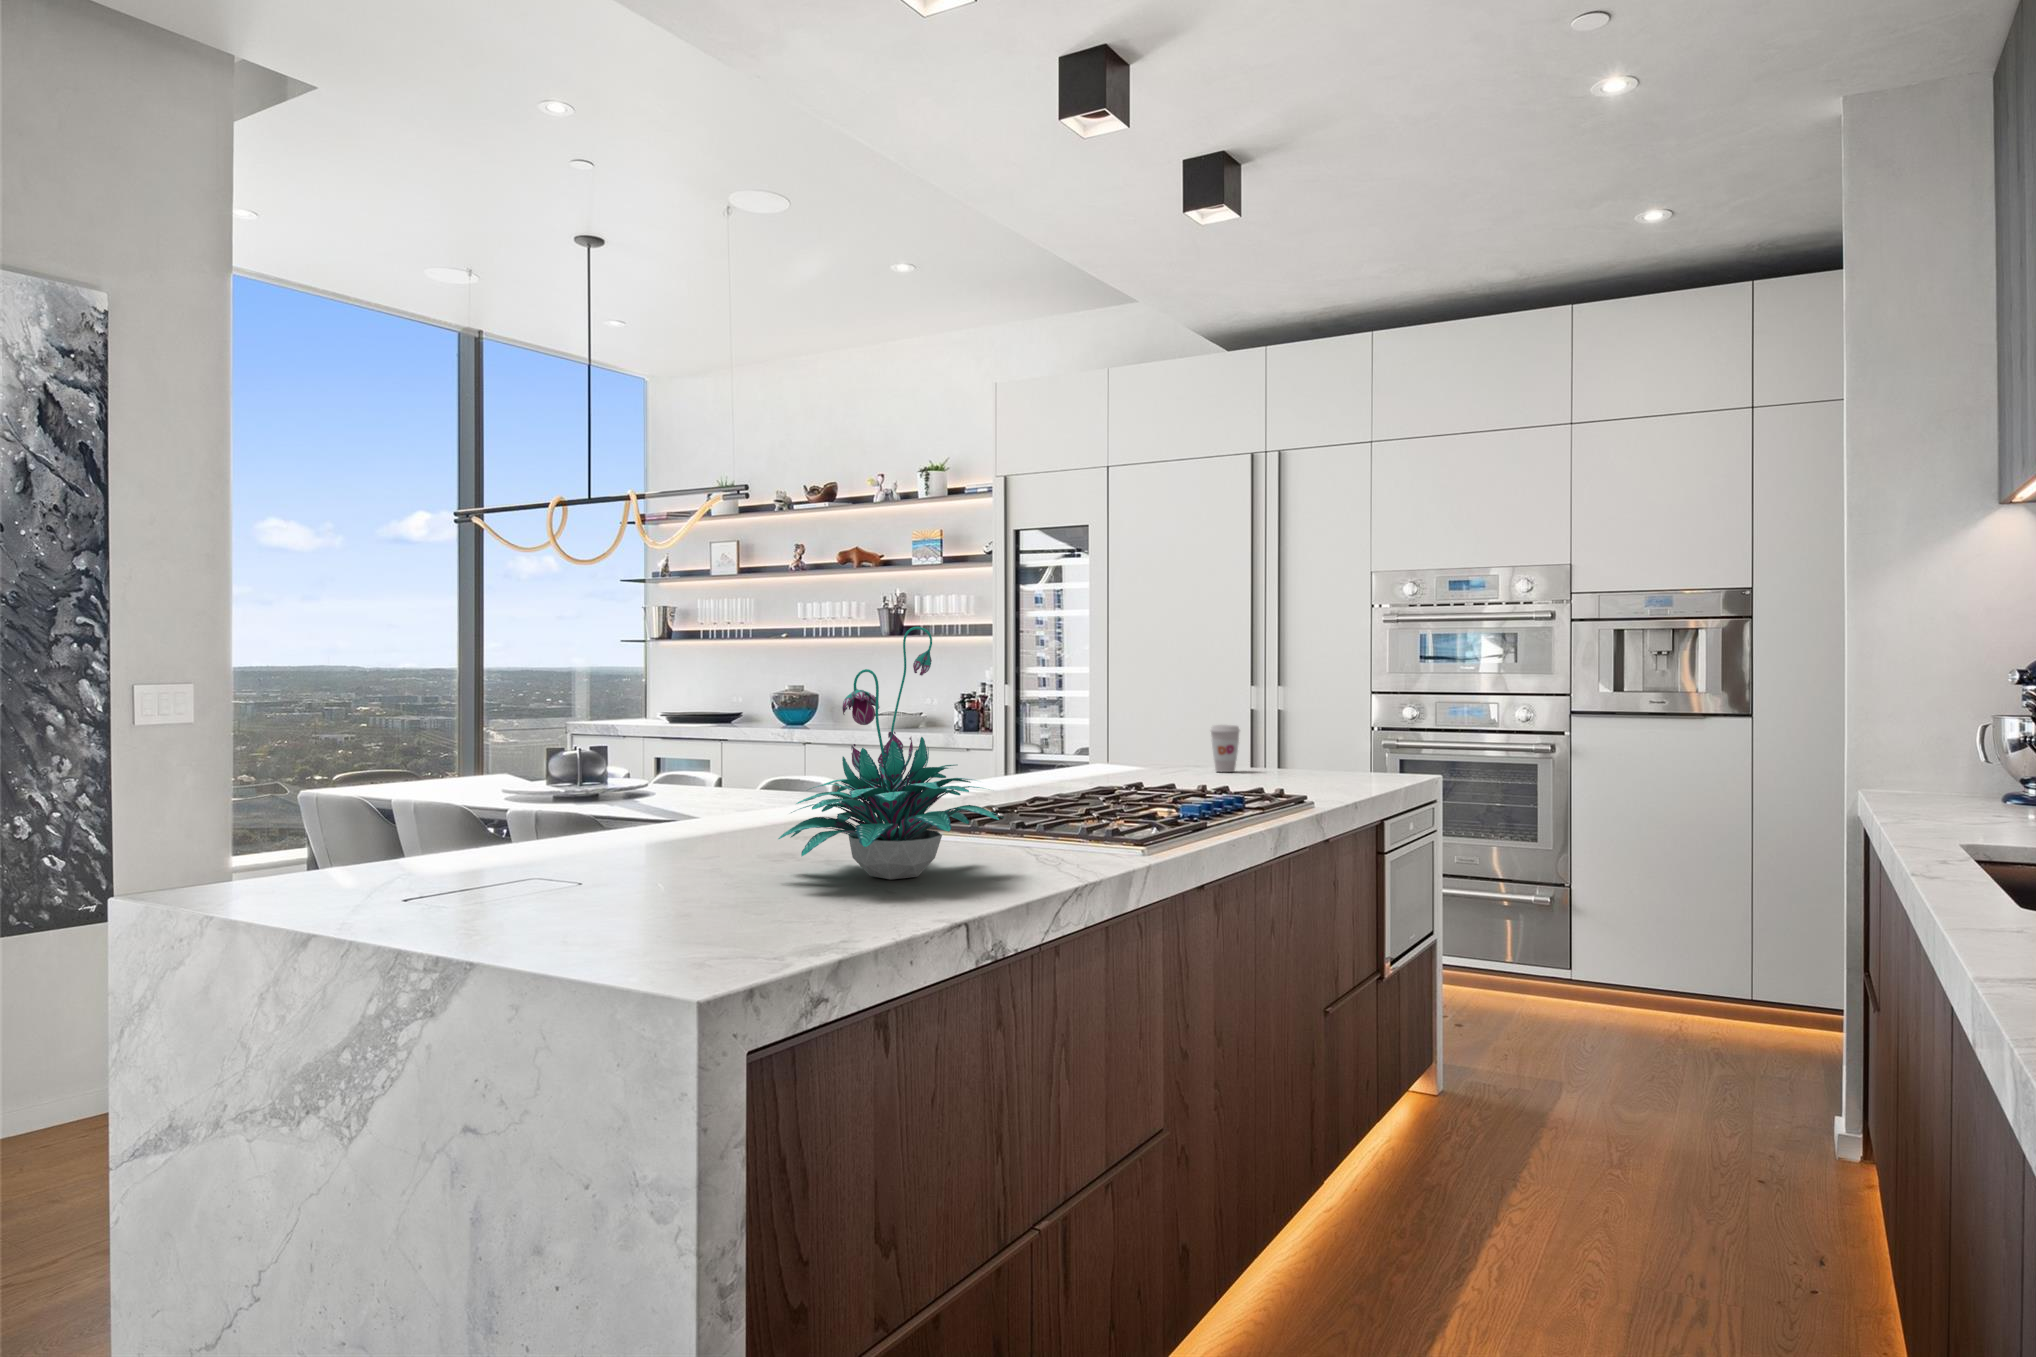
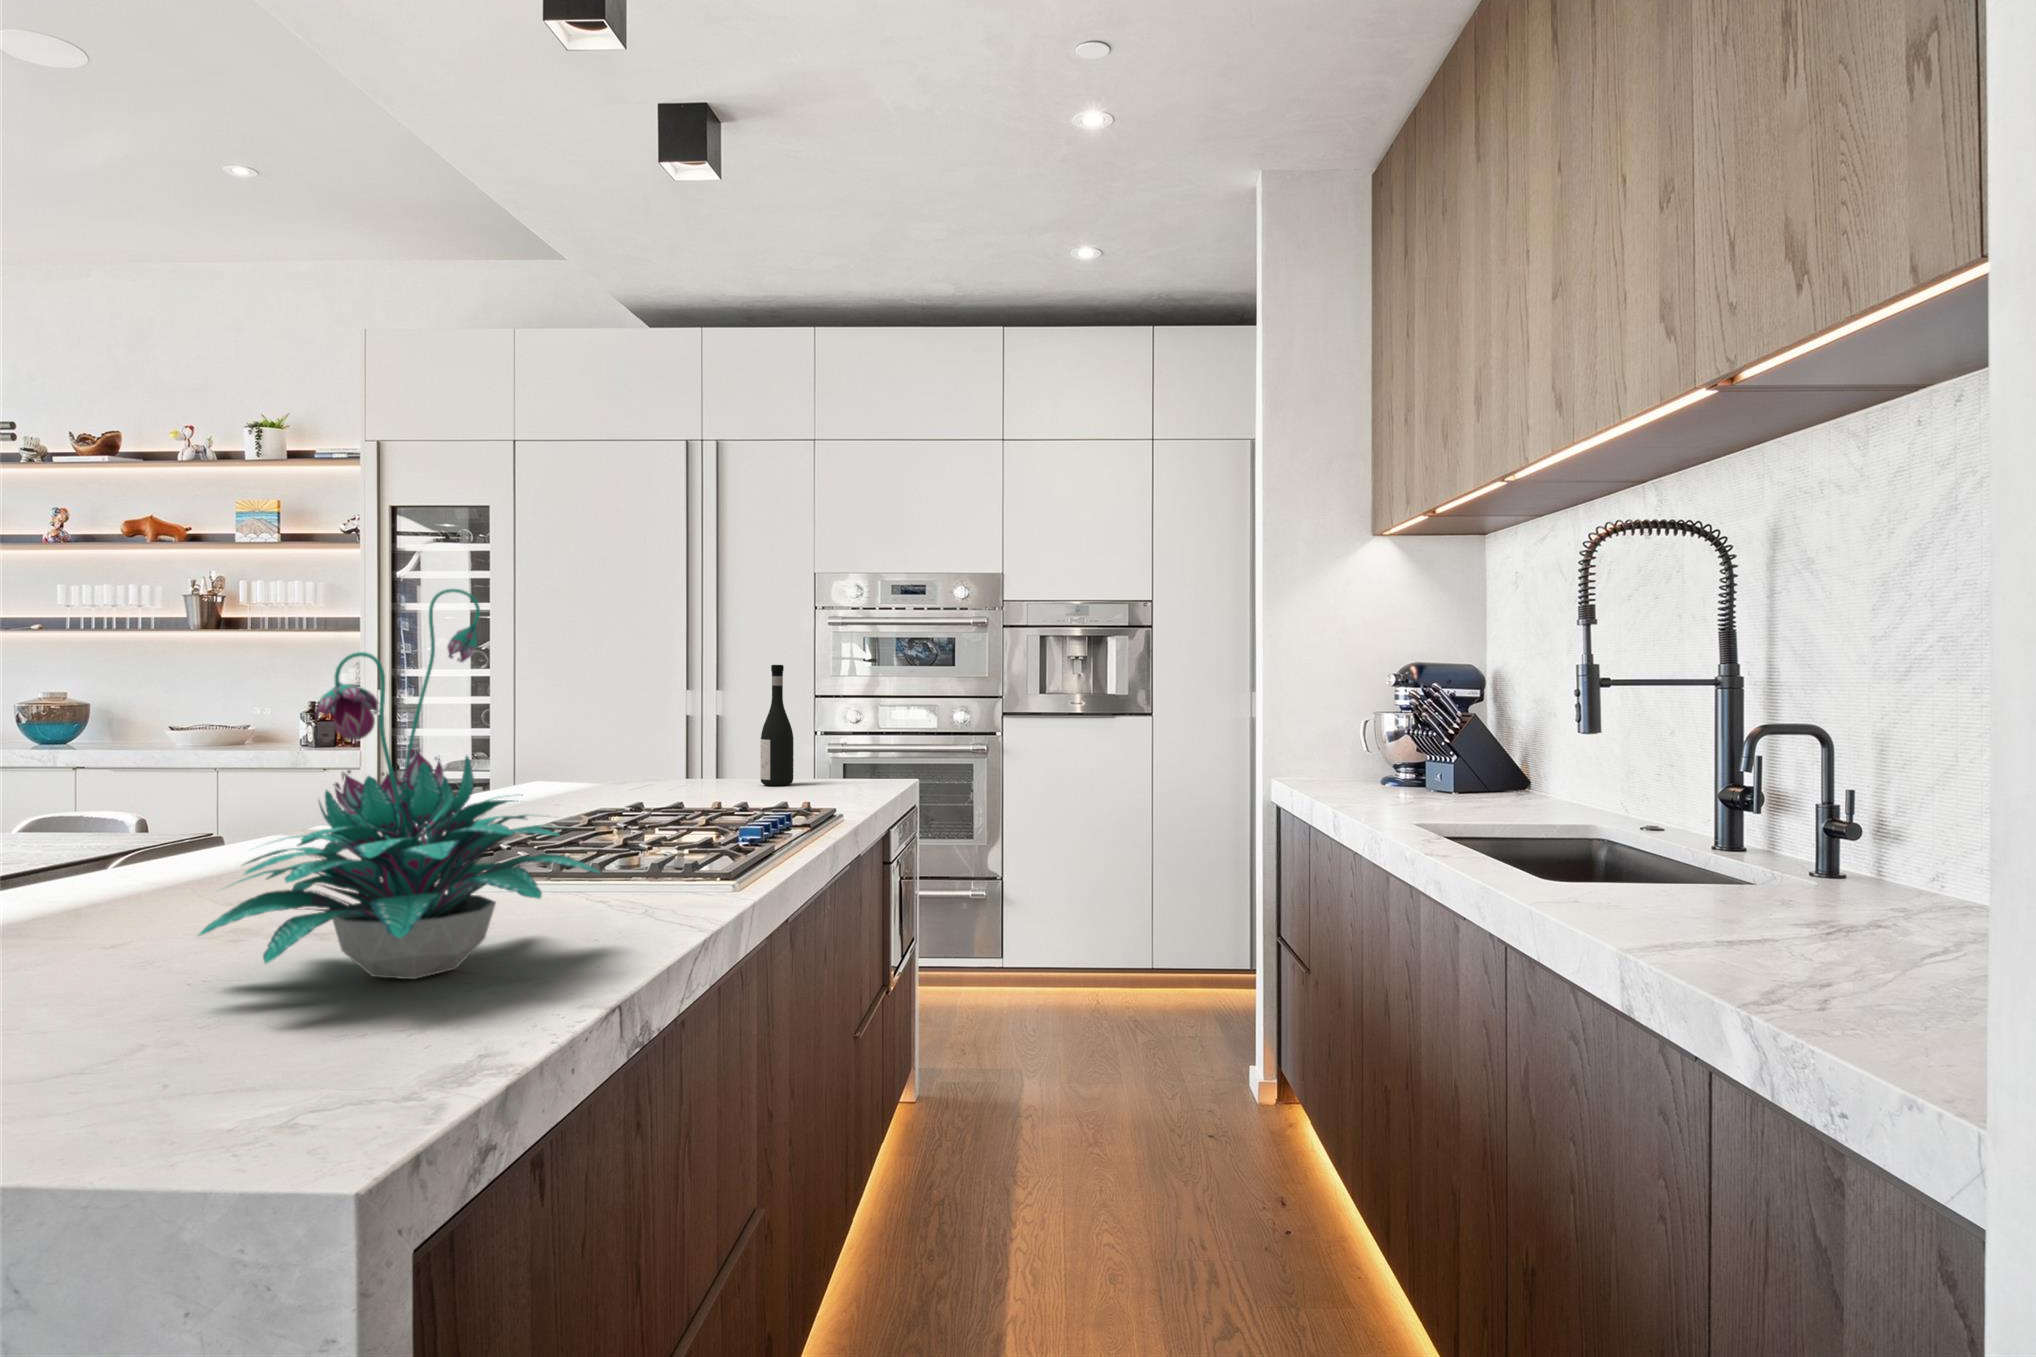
wine bottle: none [1270,665,1300,776] -> present [761,665,794,786]
coffee cup: present [1210,725,1240,772] -> none [690,732,724,785]

